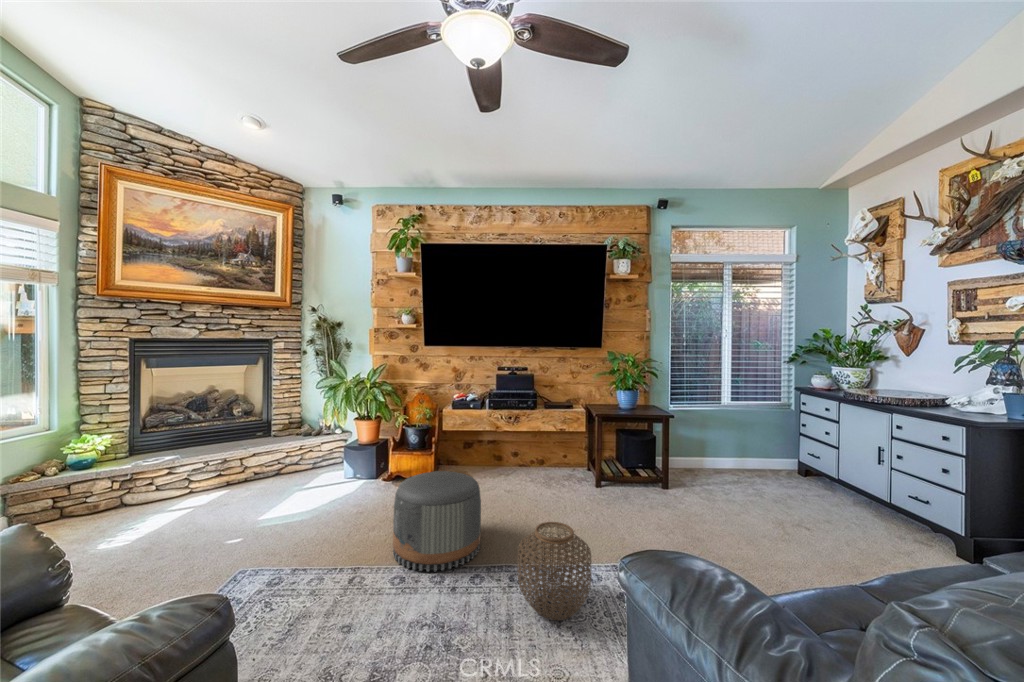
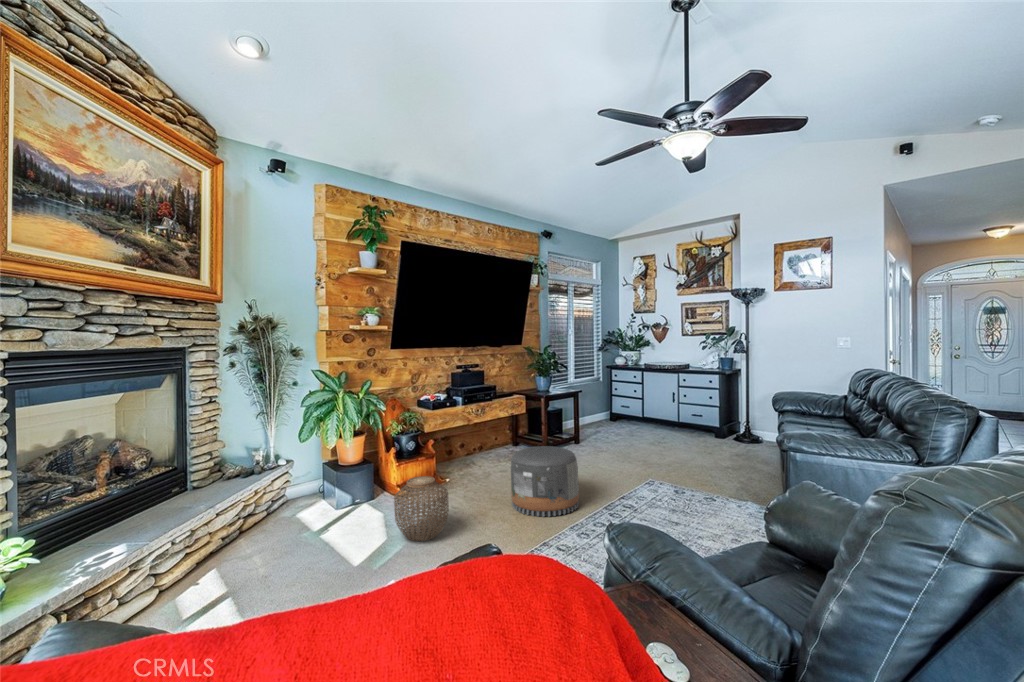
woven basket: present [517,522,591,620] -> present [394,476,449,541]

